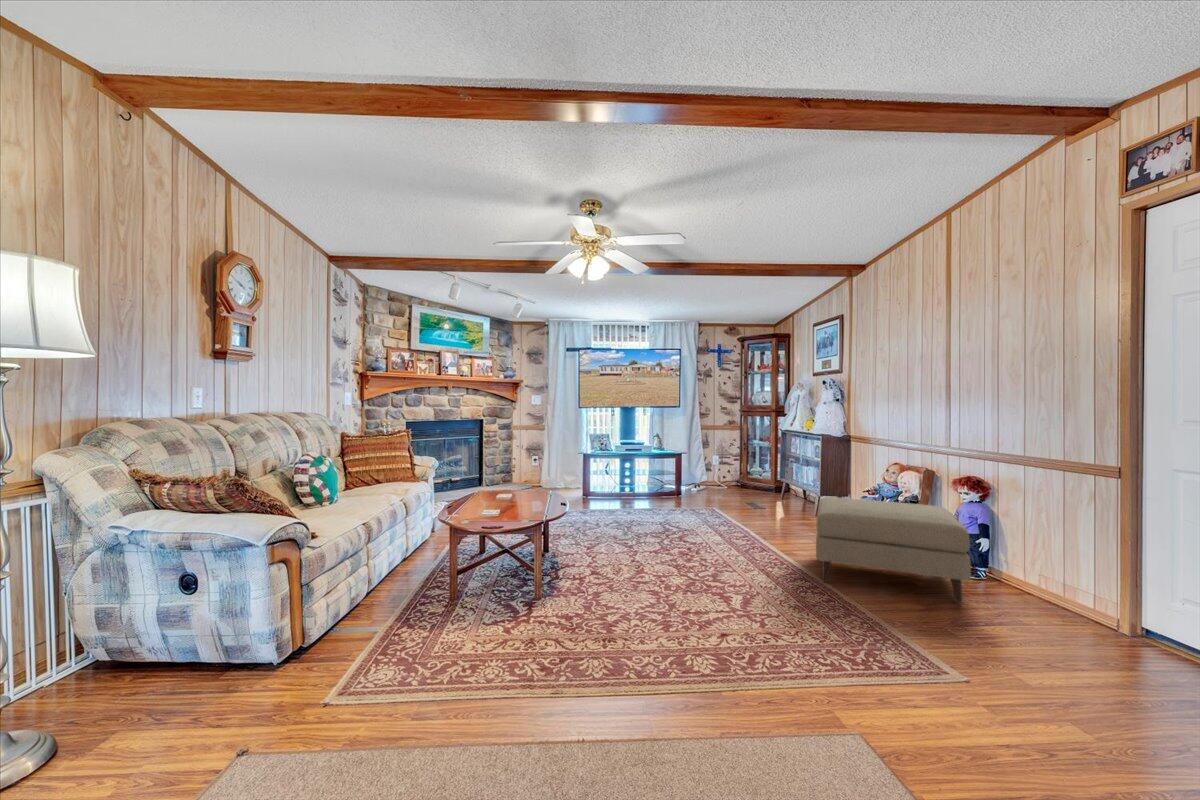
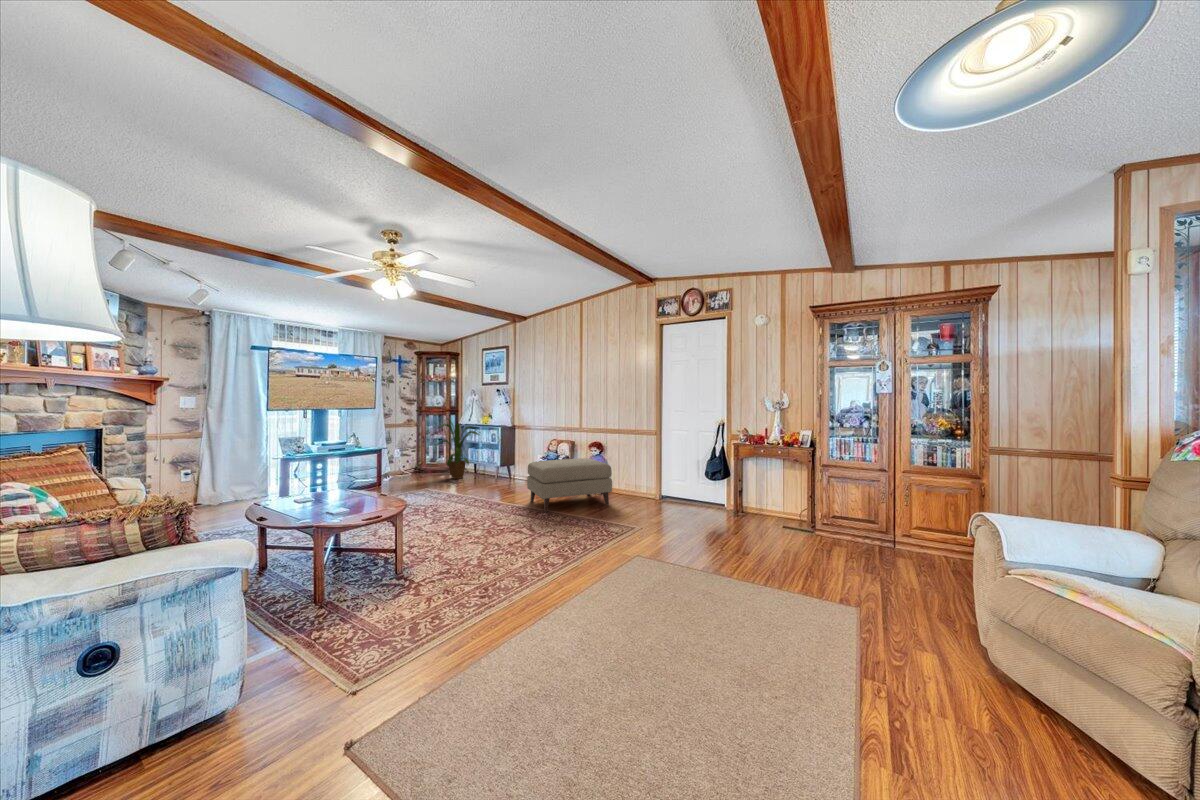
house plant: none [738,418,801,499] -> present [440,419,480,479]

